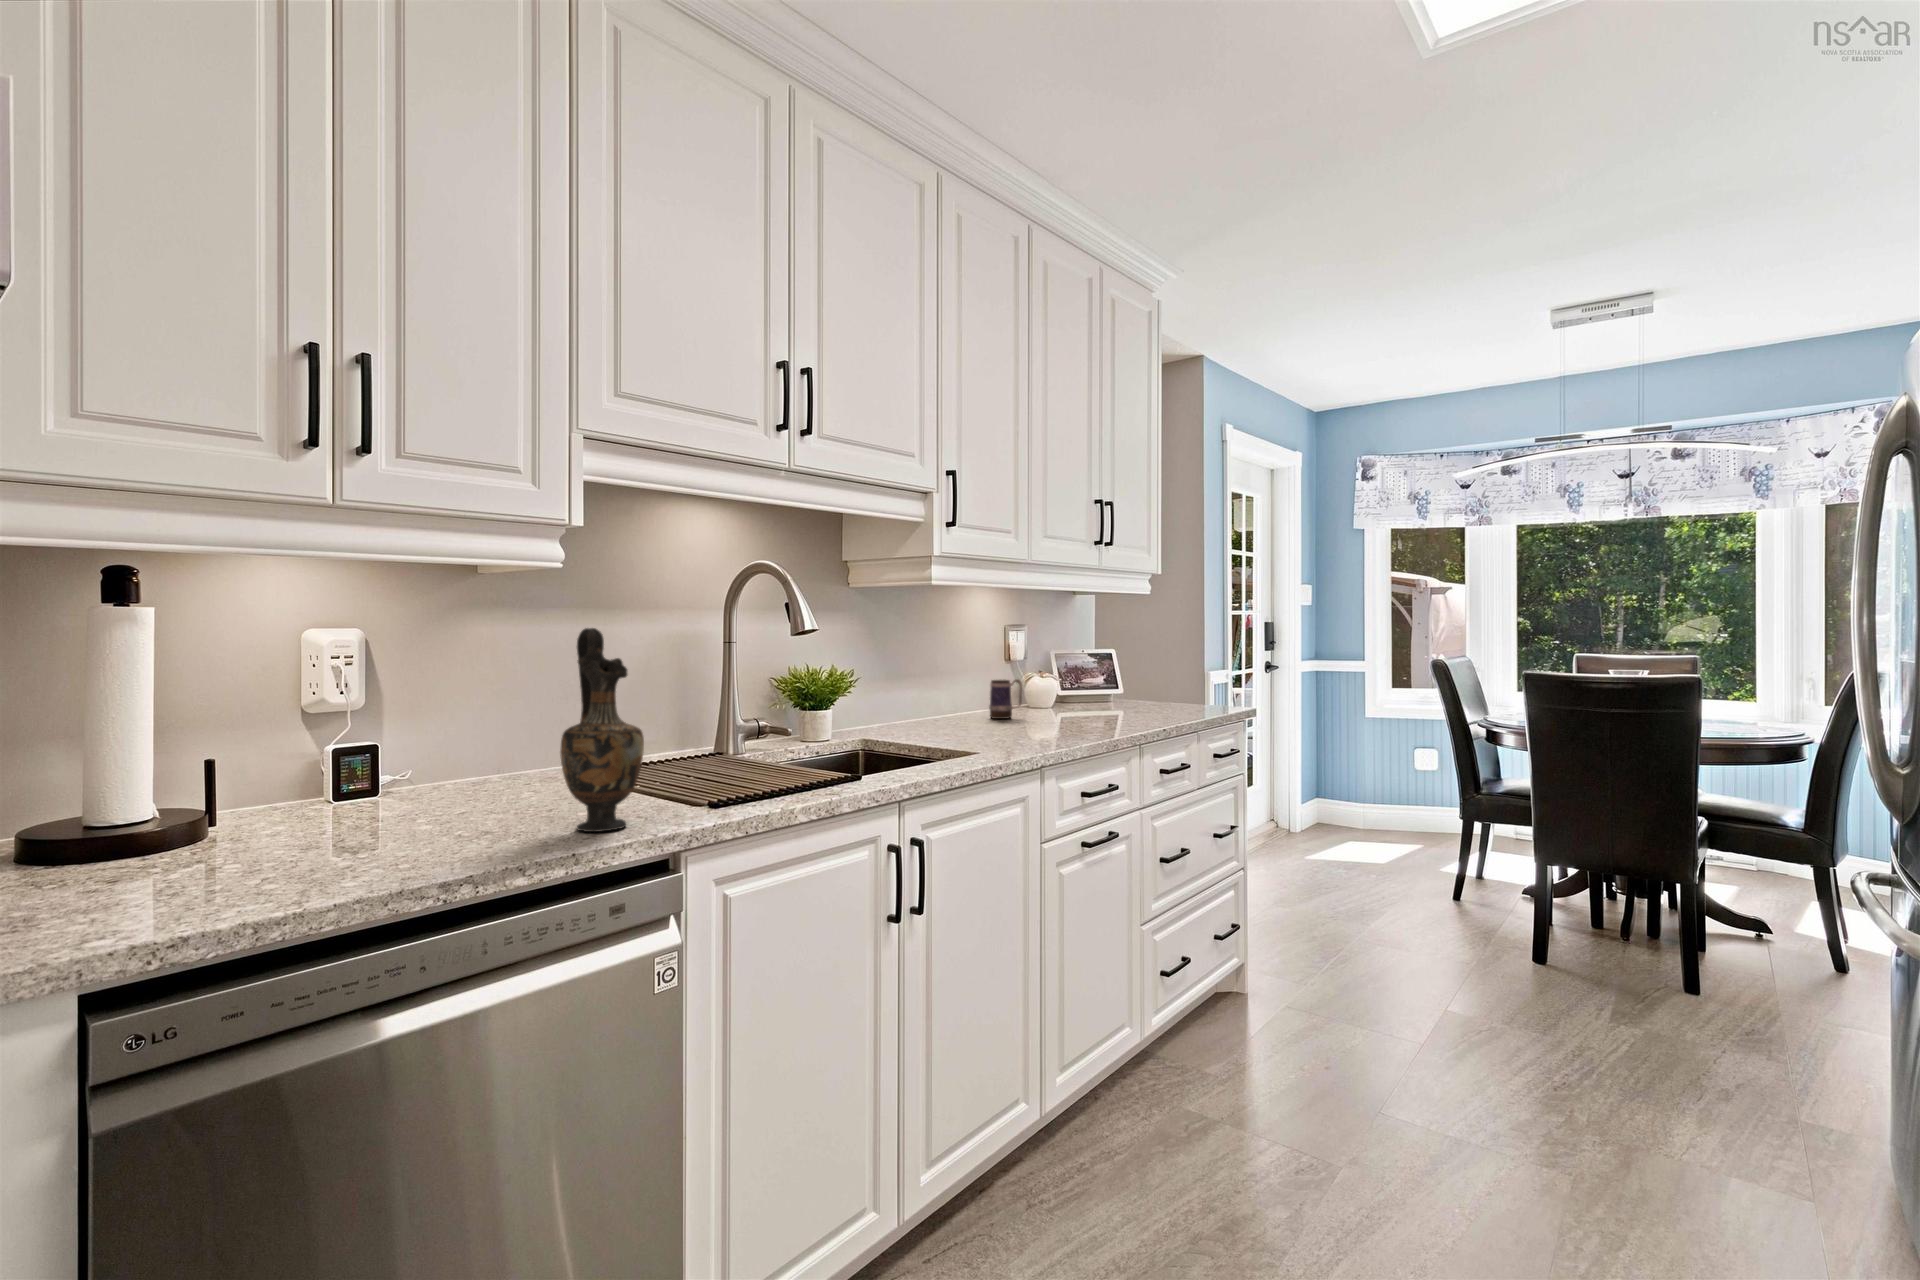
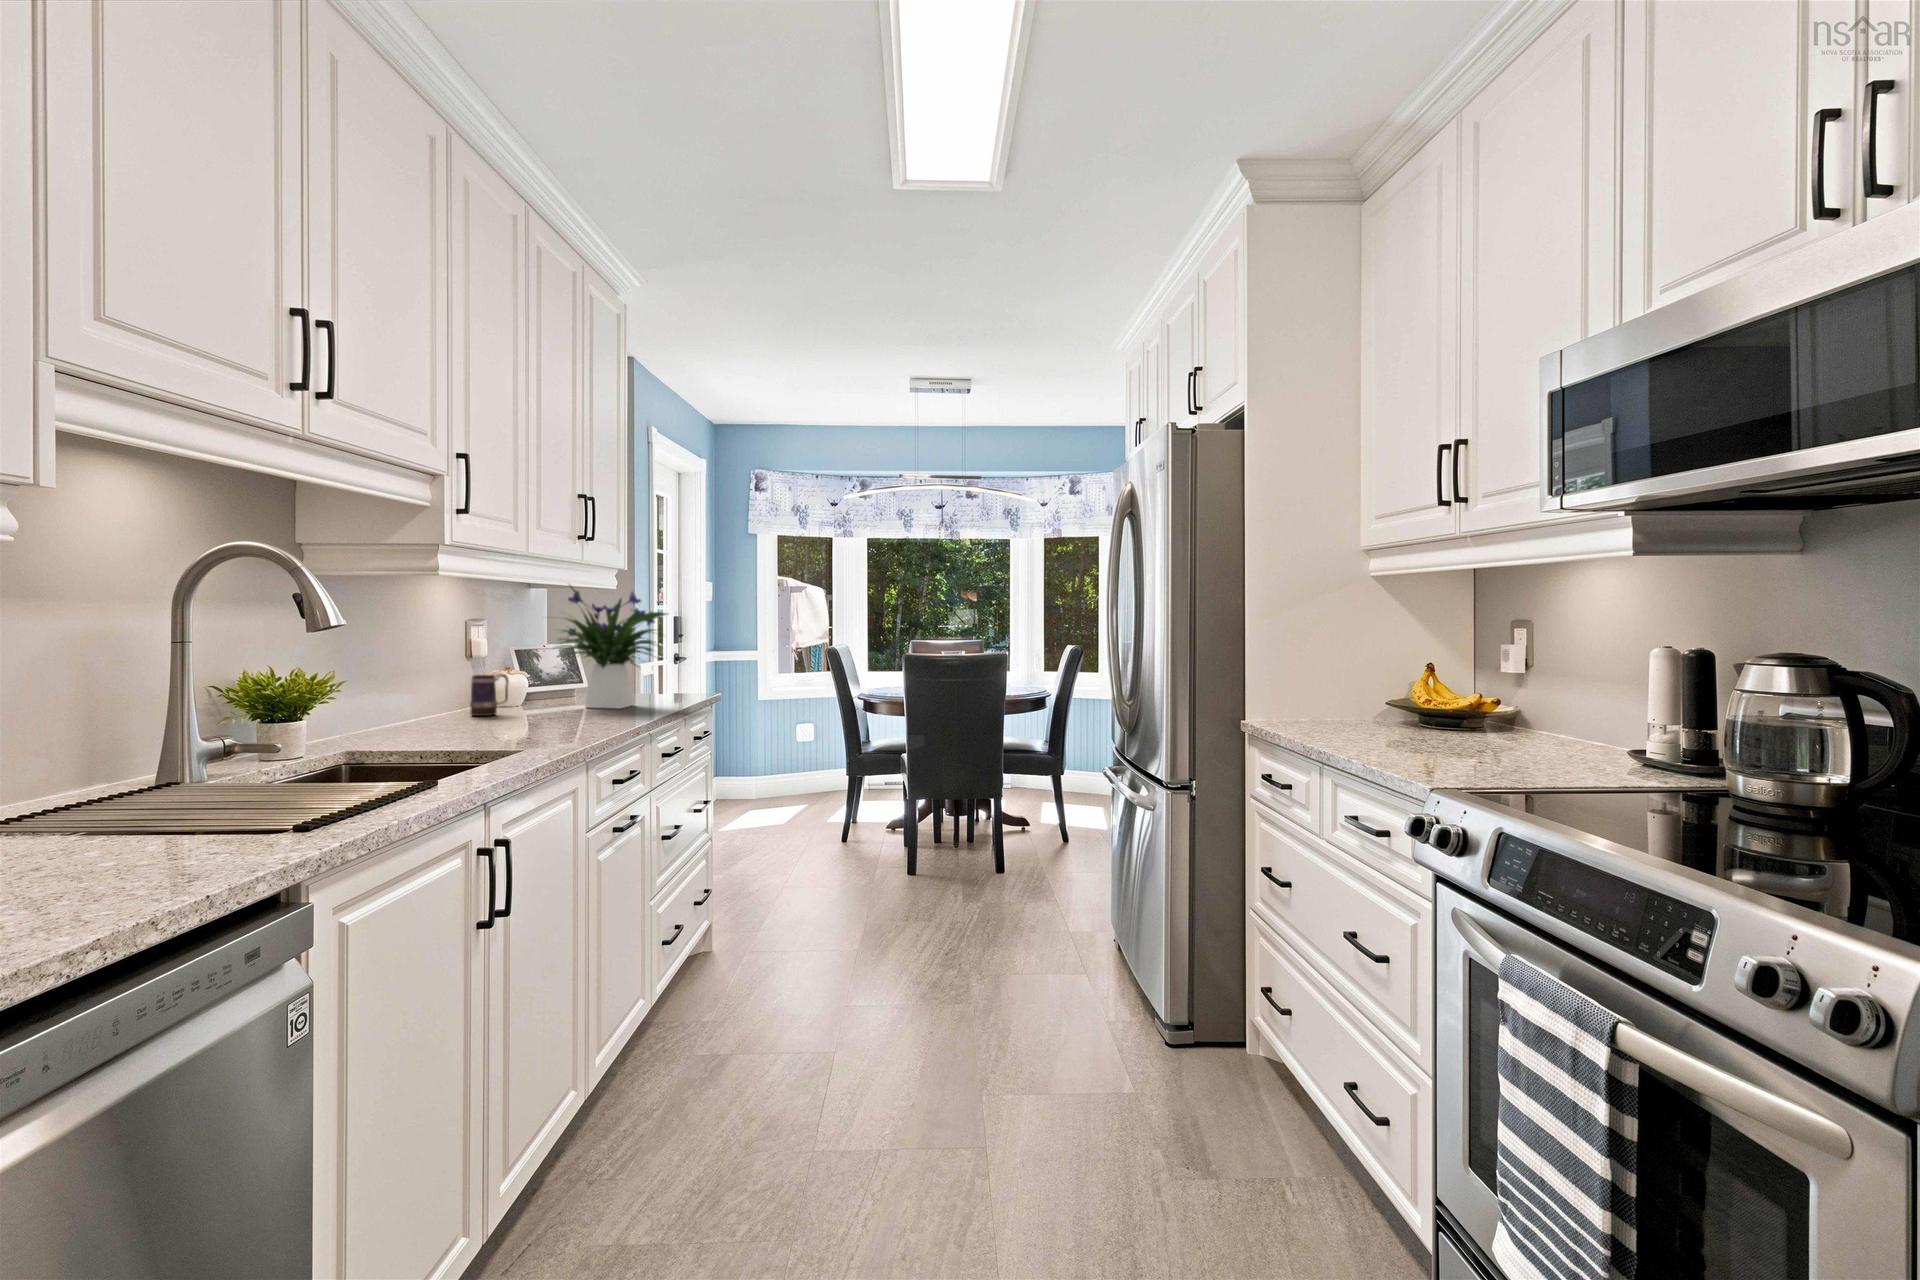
flower arrangement: none [1054,589,1182,718] -> present [558,586,667,708]
vase: present [560,628,644,832] -> none [126,625,249,874]

